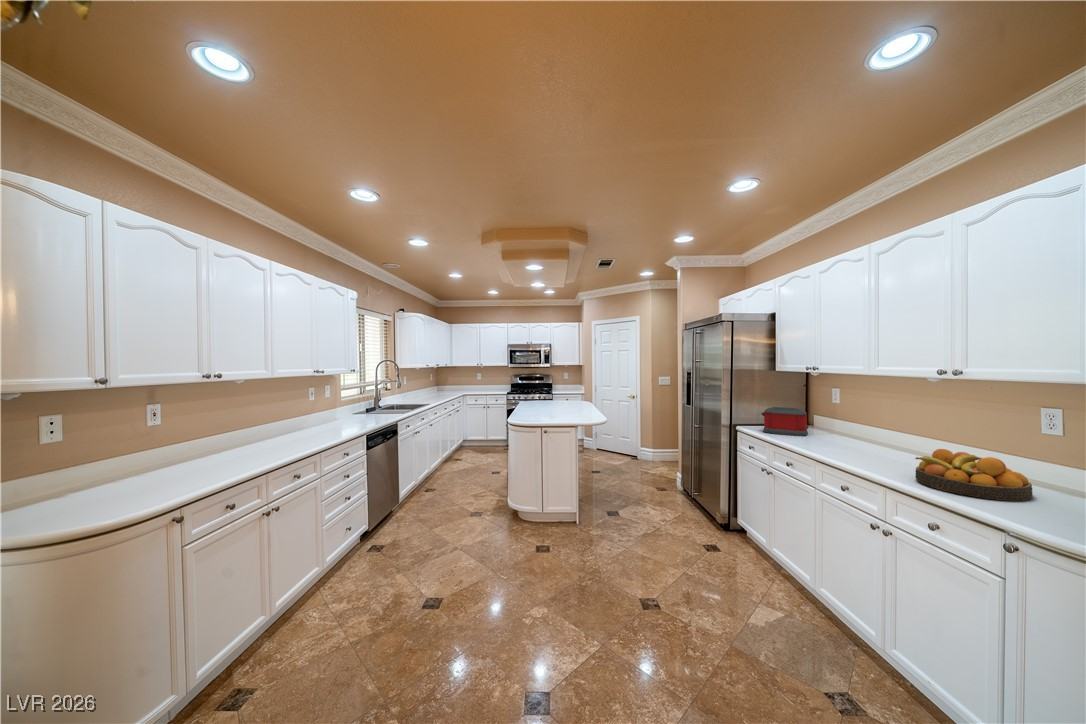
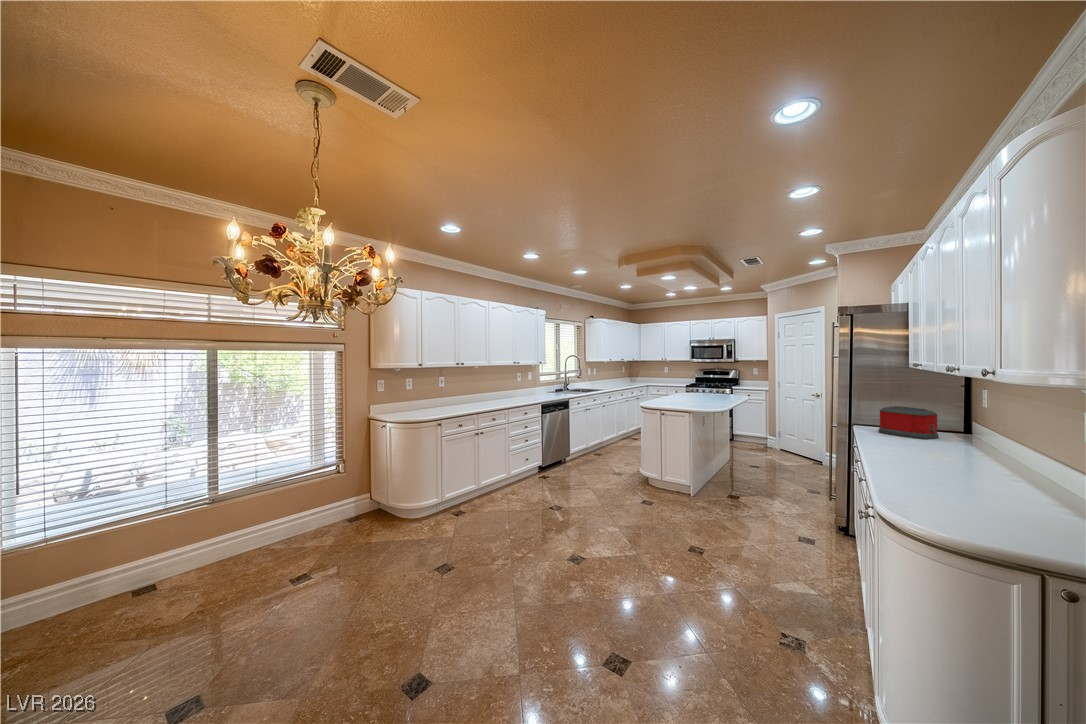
fruit bowl: present [915,449,1033,501] -> none [899,443,1015,496]

